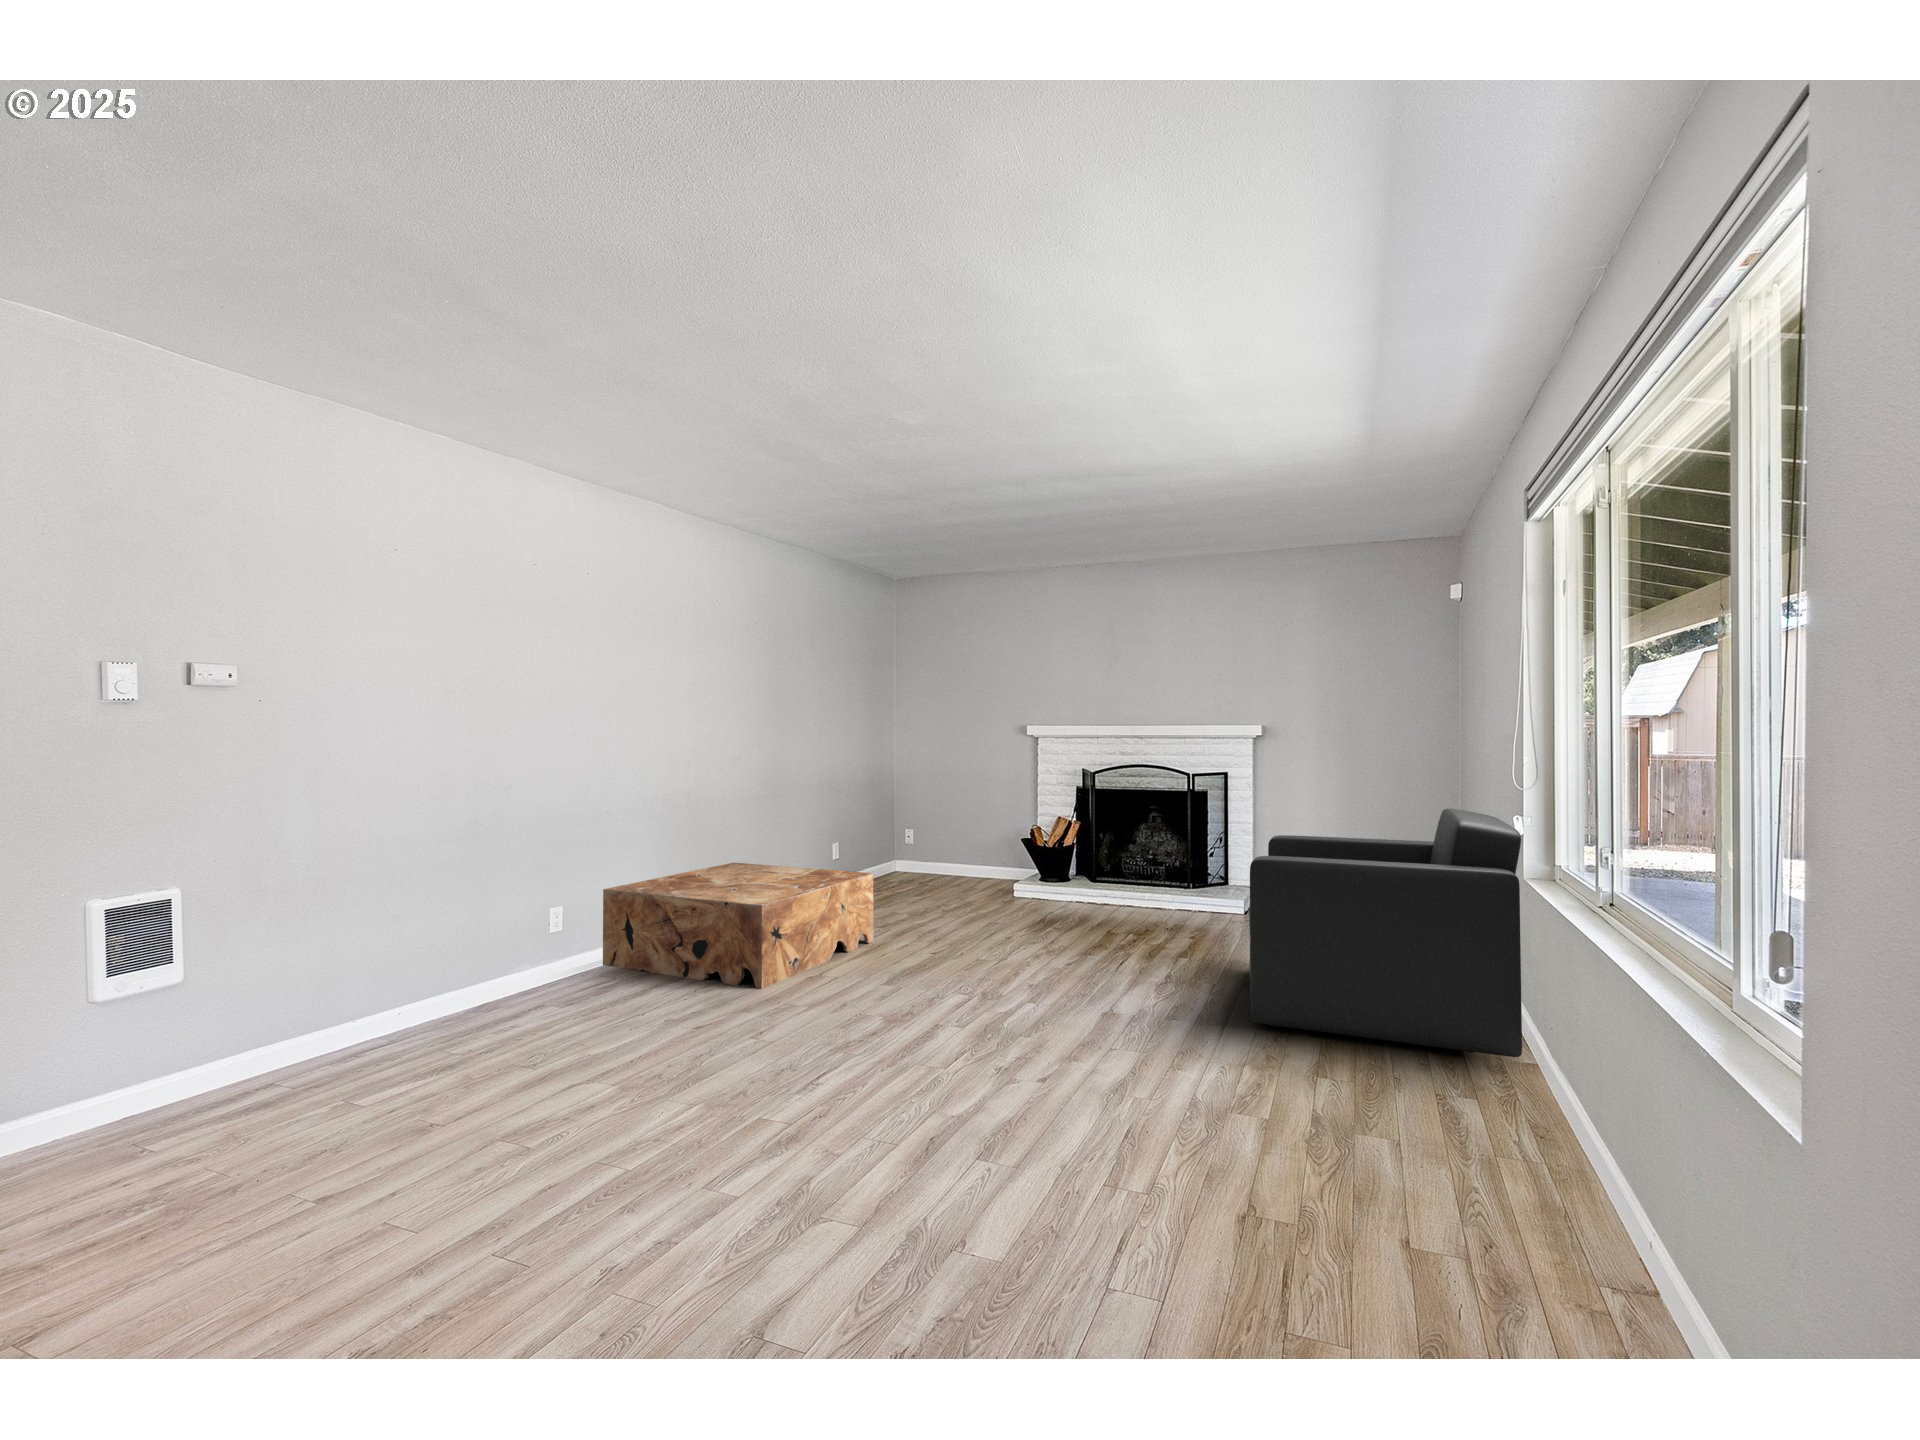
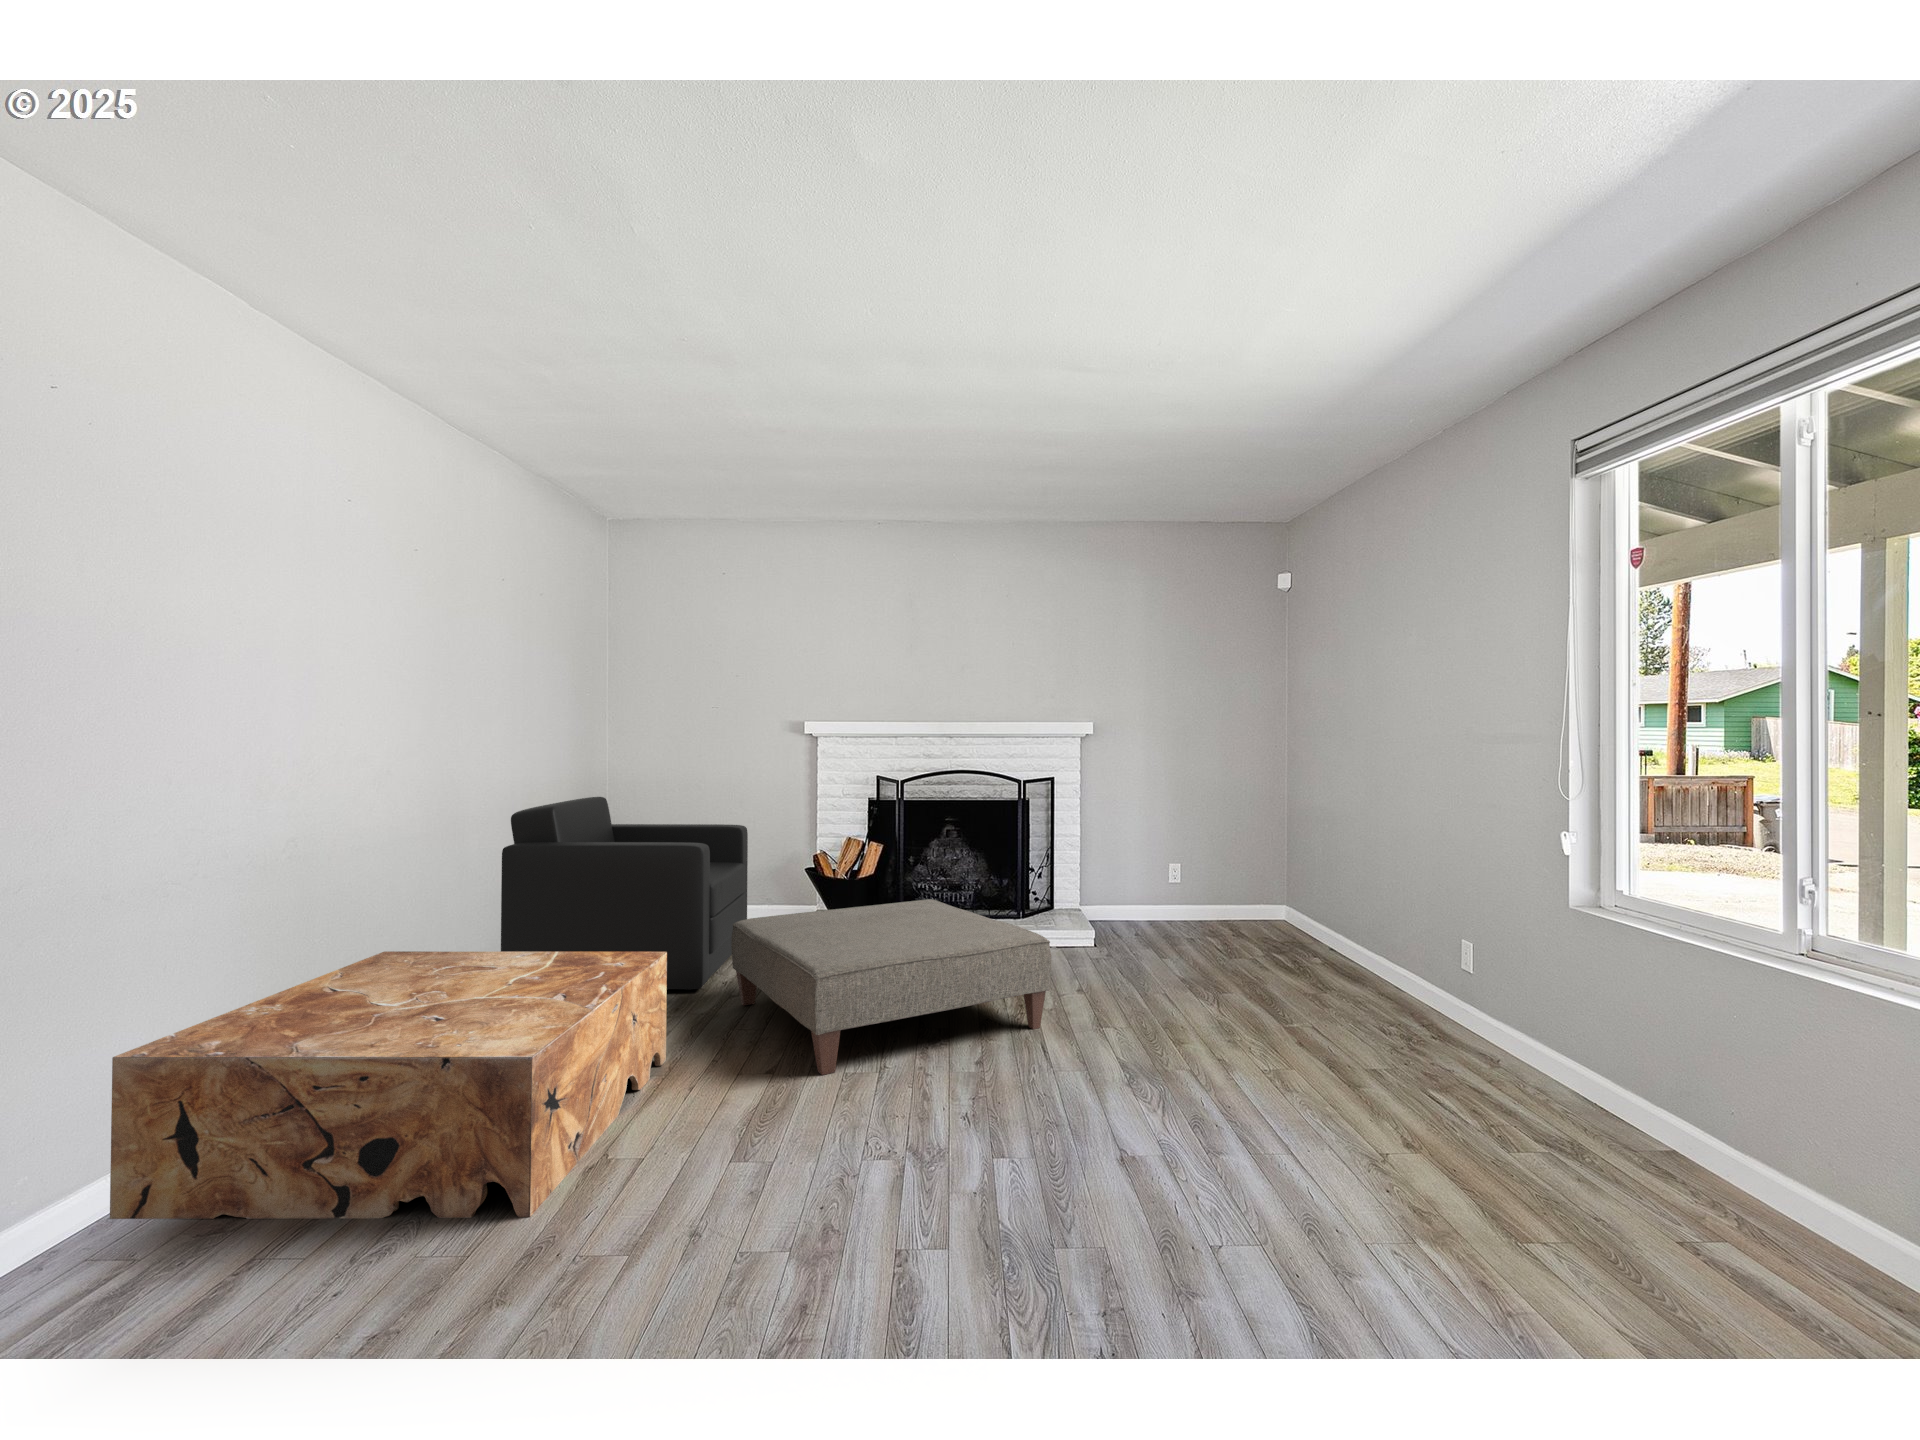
armchair: present [1249,809,1522,1057] -> present [501,797,748,990]
ottoman: none [935,861,1134,958] -> present [731,899,1051,1075]

